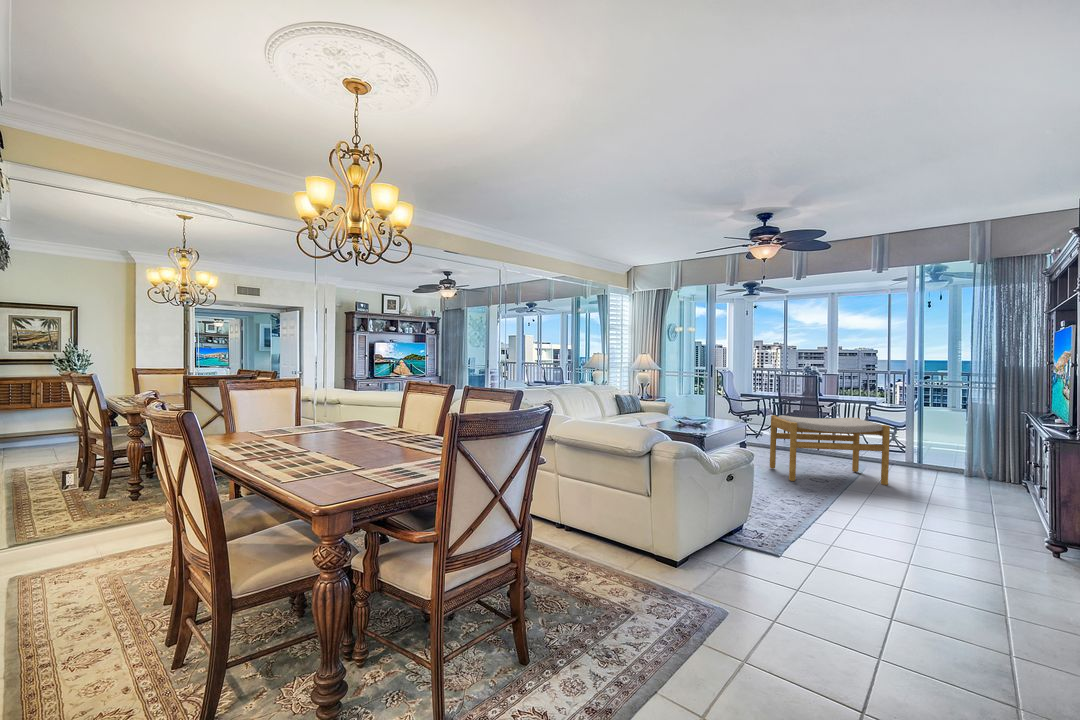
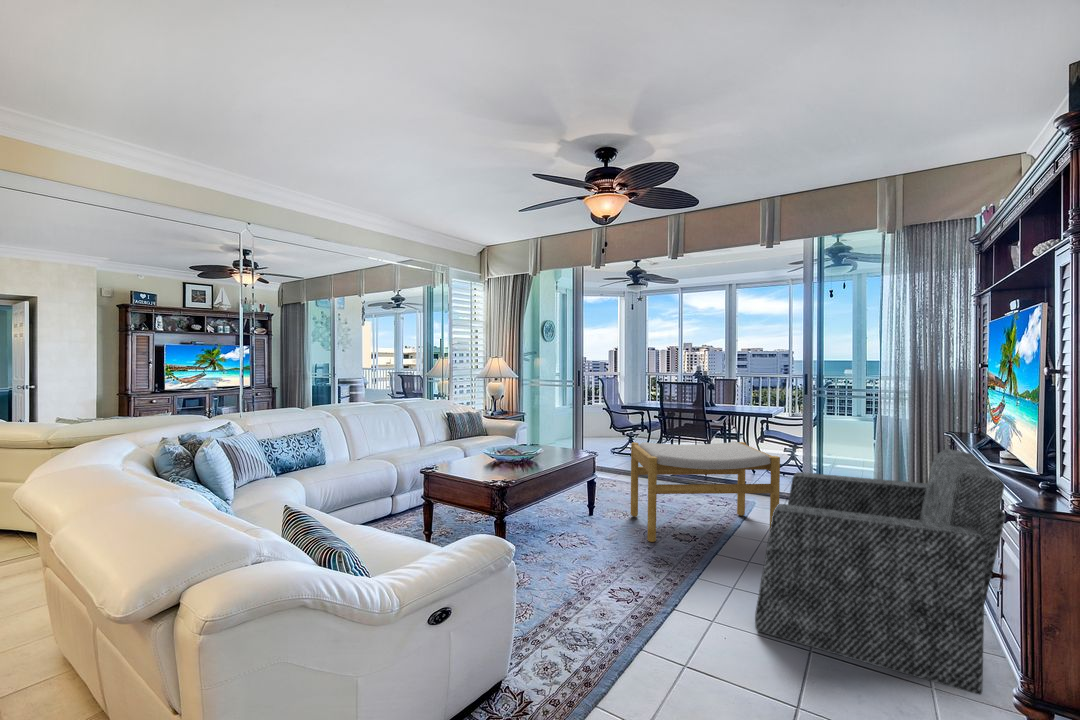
armchair: none [879,414,1046,547] -> present [755,449,1006,695]

